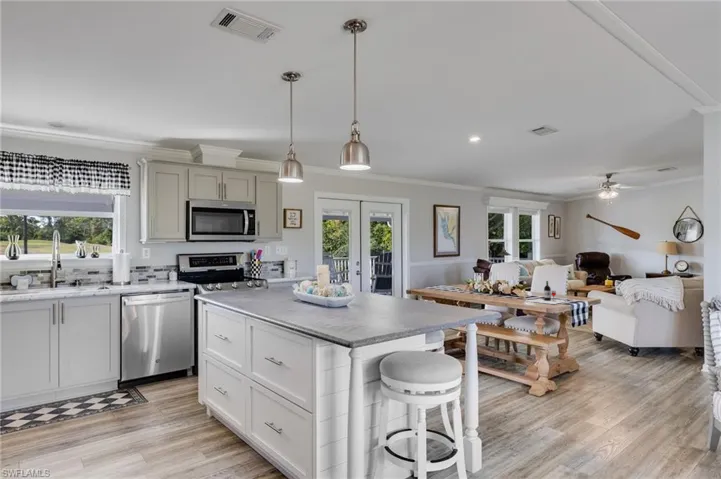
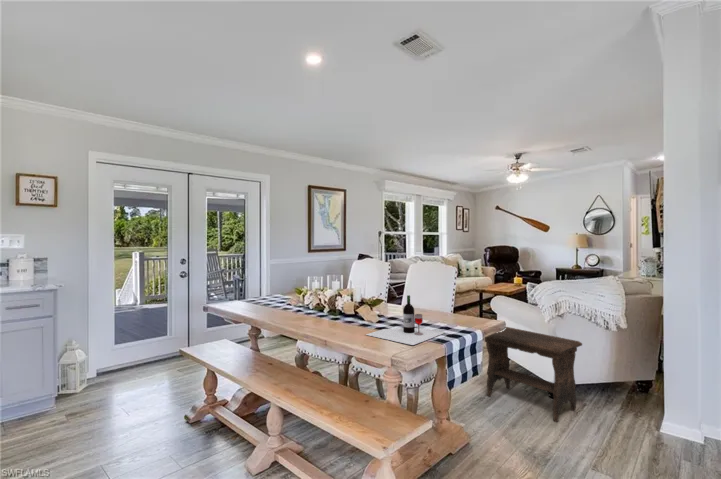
footstool: none [583,308,653,363] -> present [485,327,582,422]

